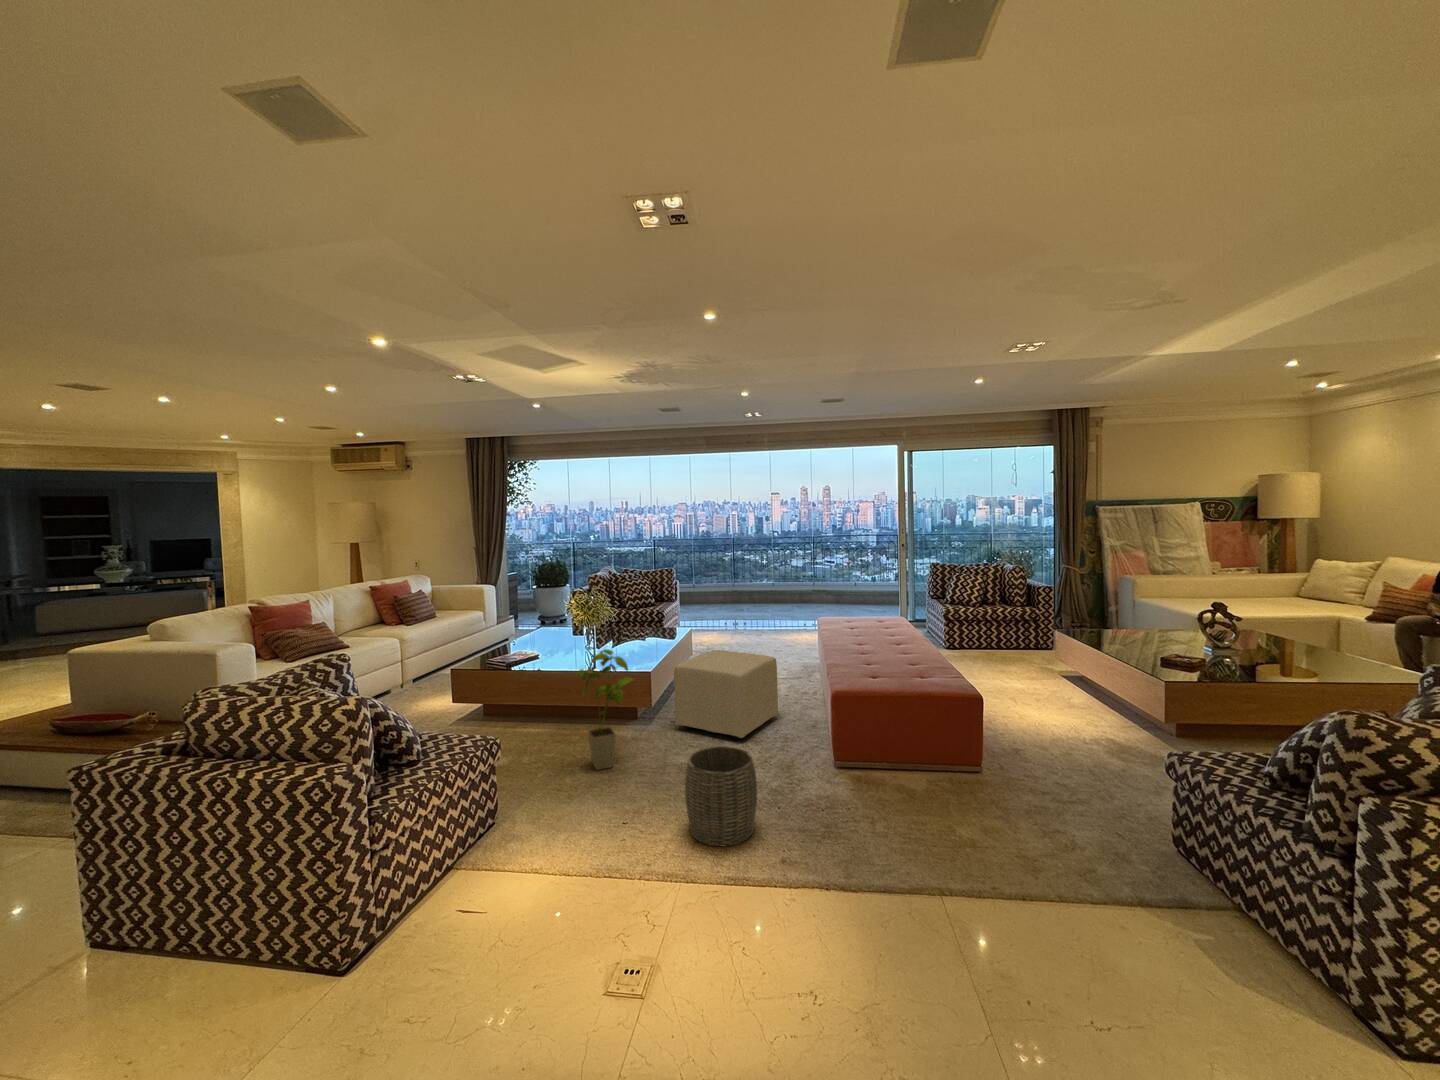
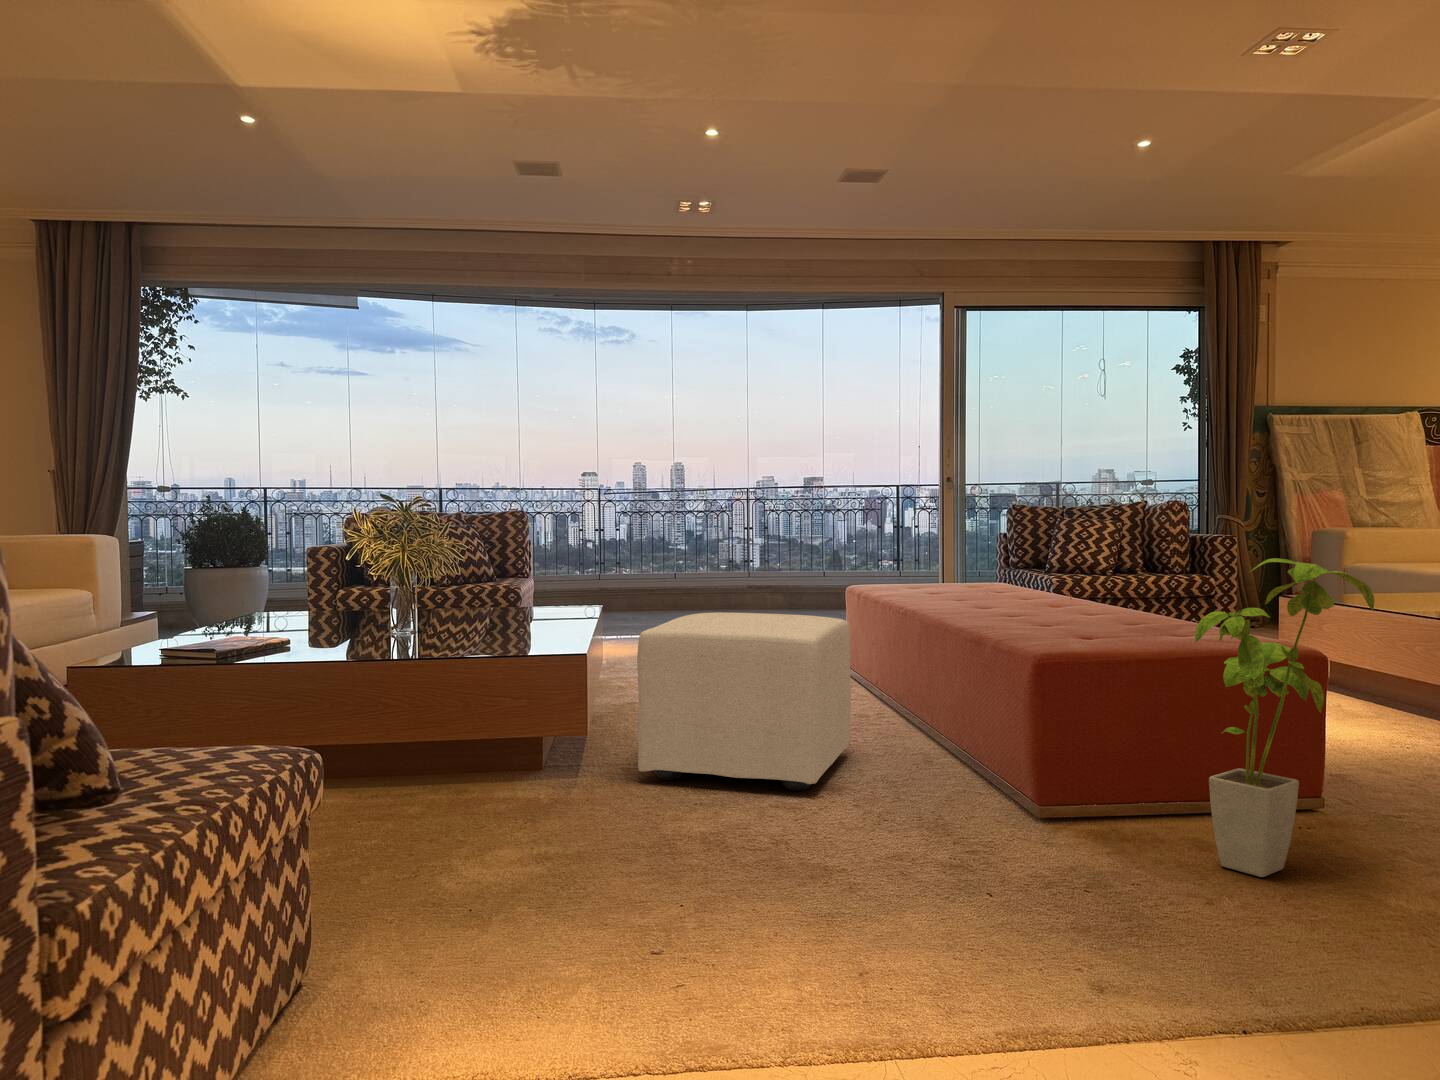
house plant: present [576,649,633,770] -> present [1195,558,1374,877]
woven basket: present [685,746,757,846] -> none [833,751,1017,984]

